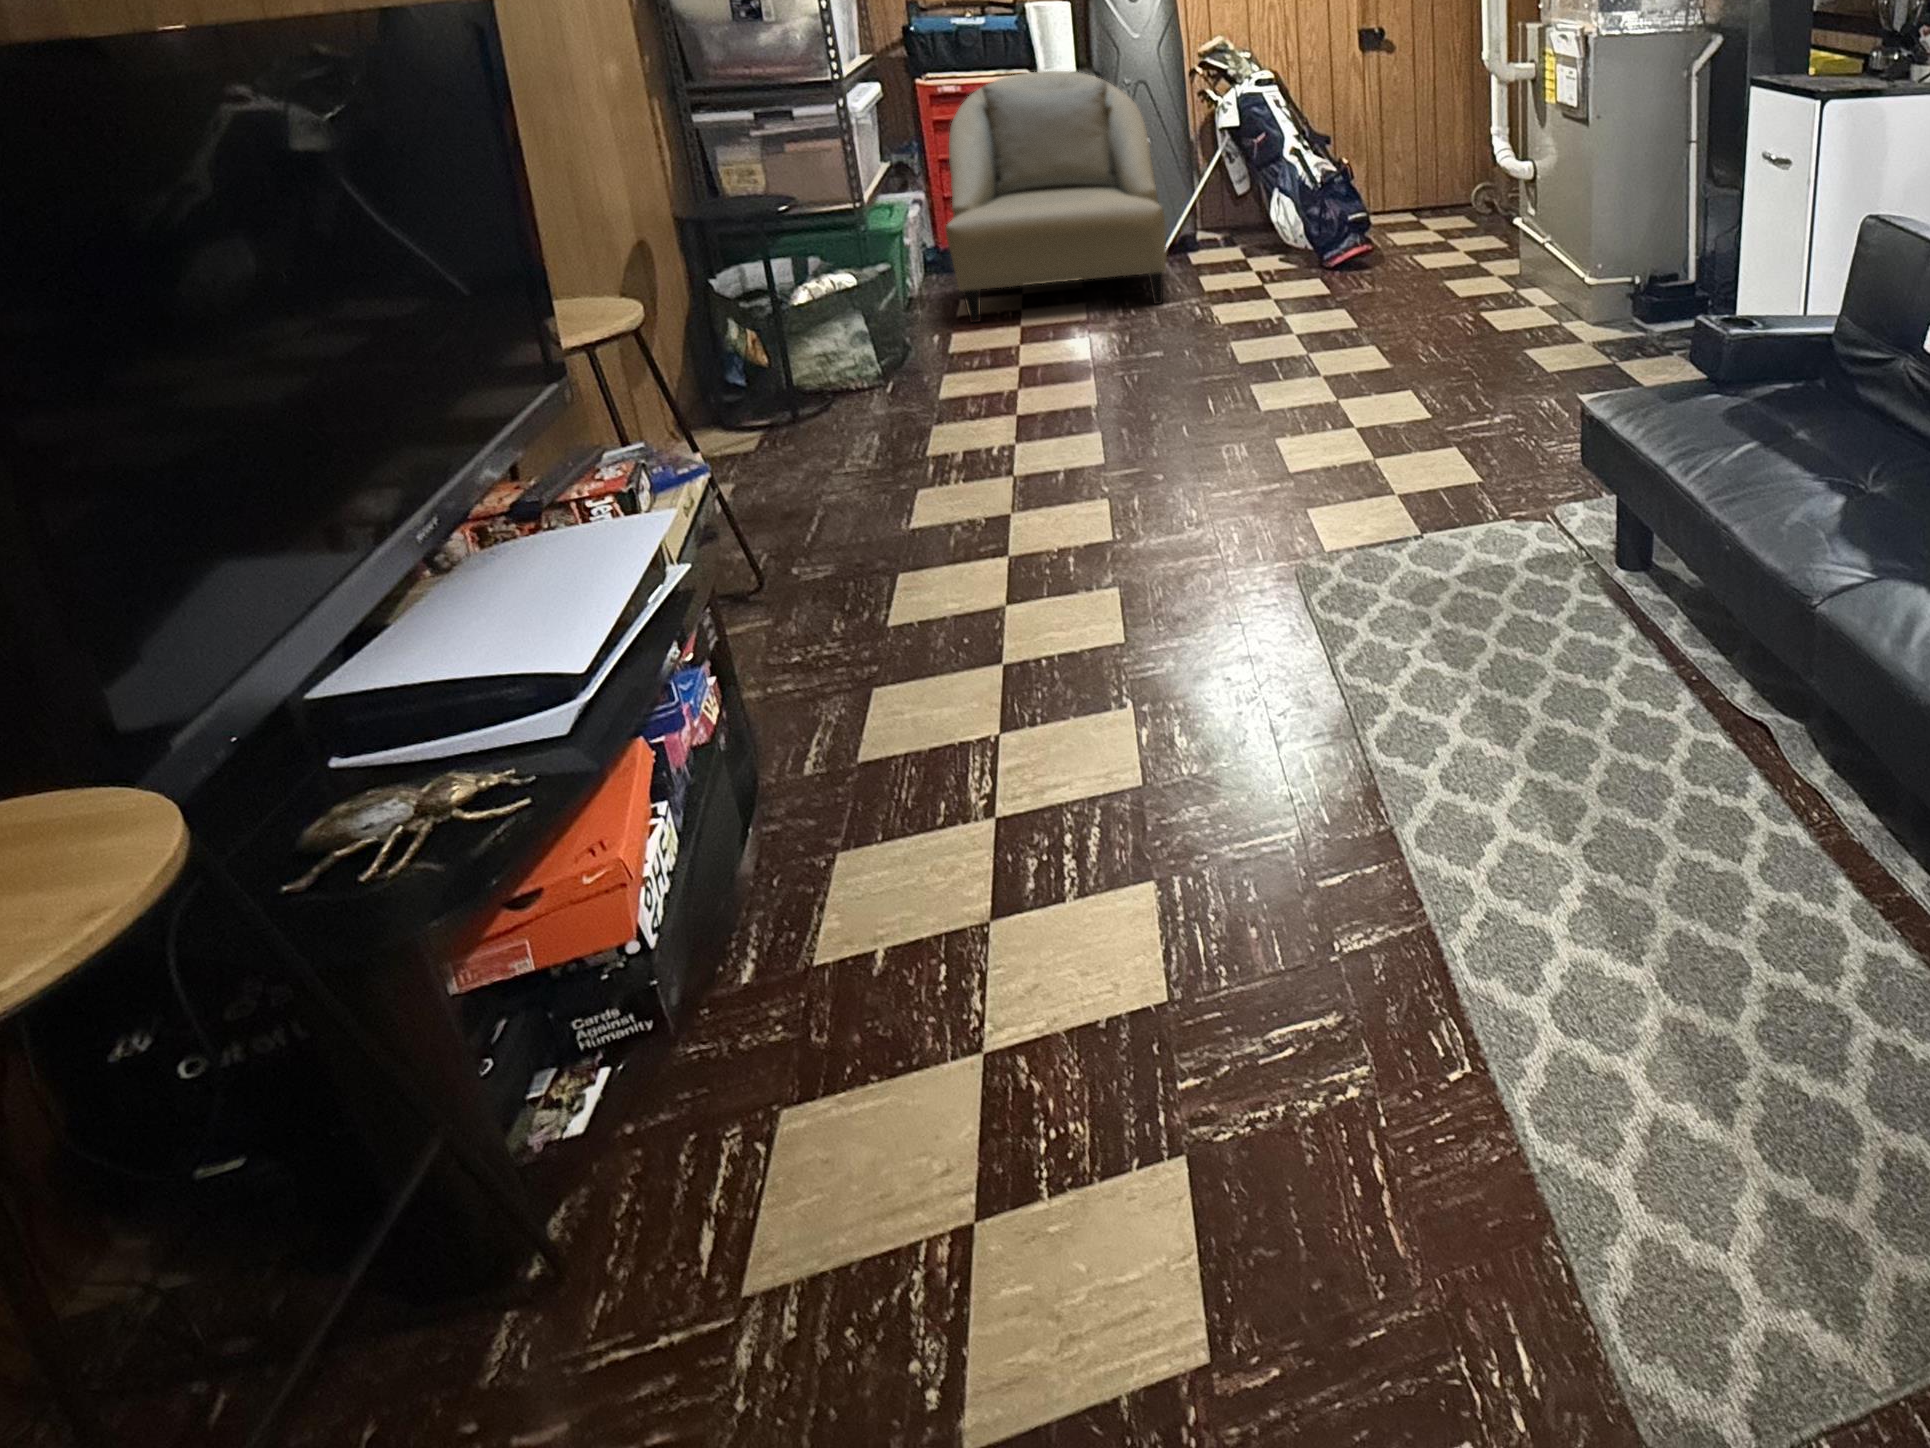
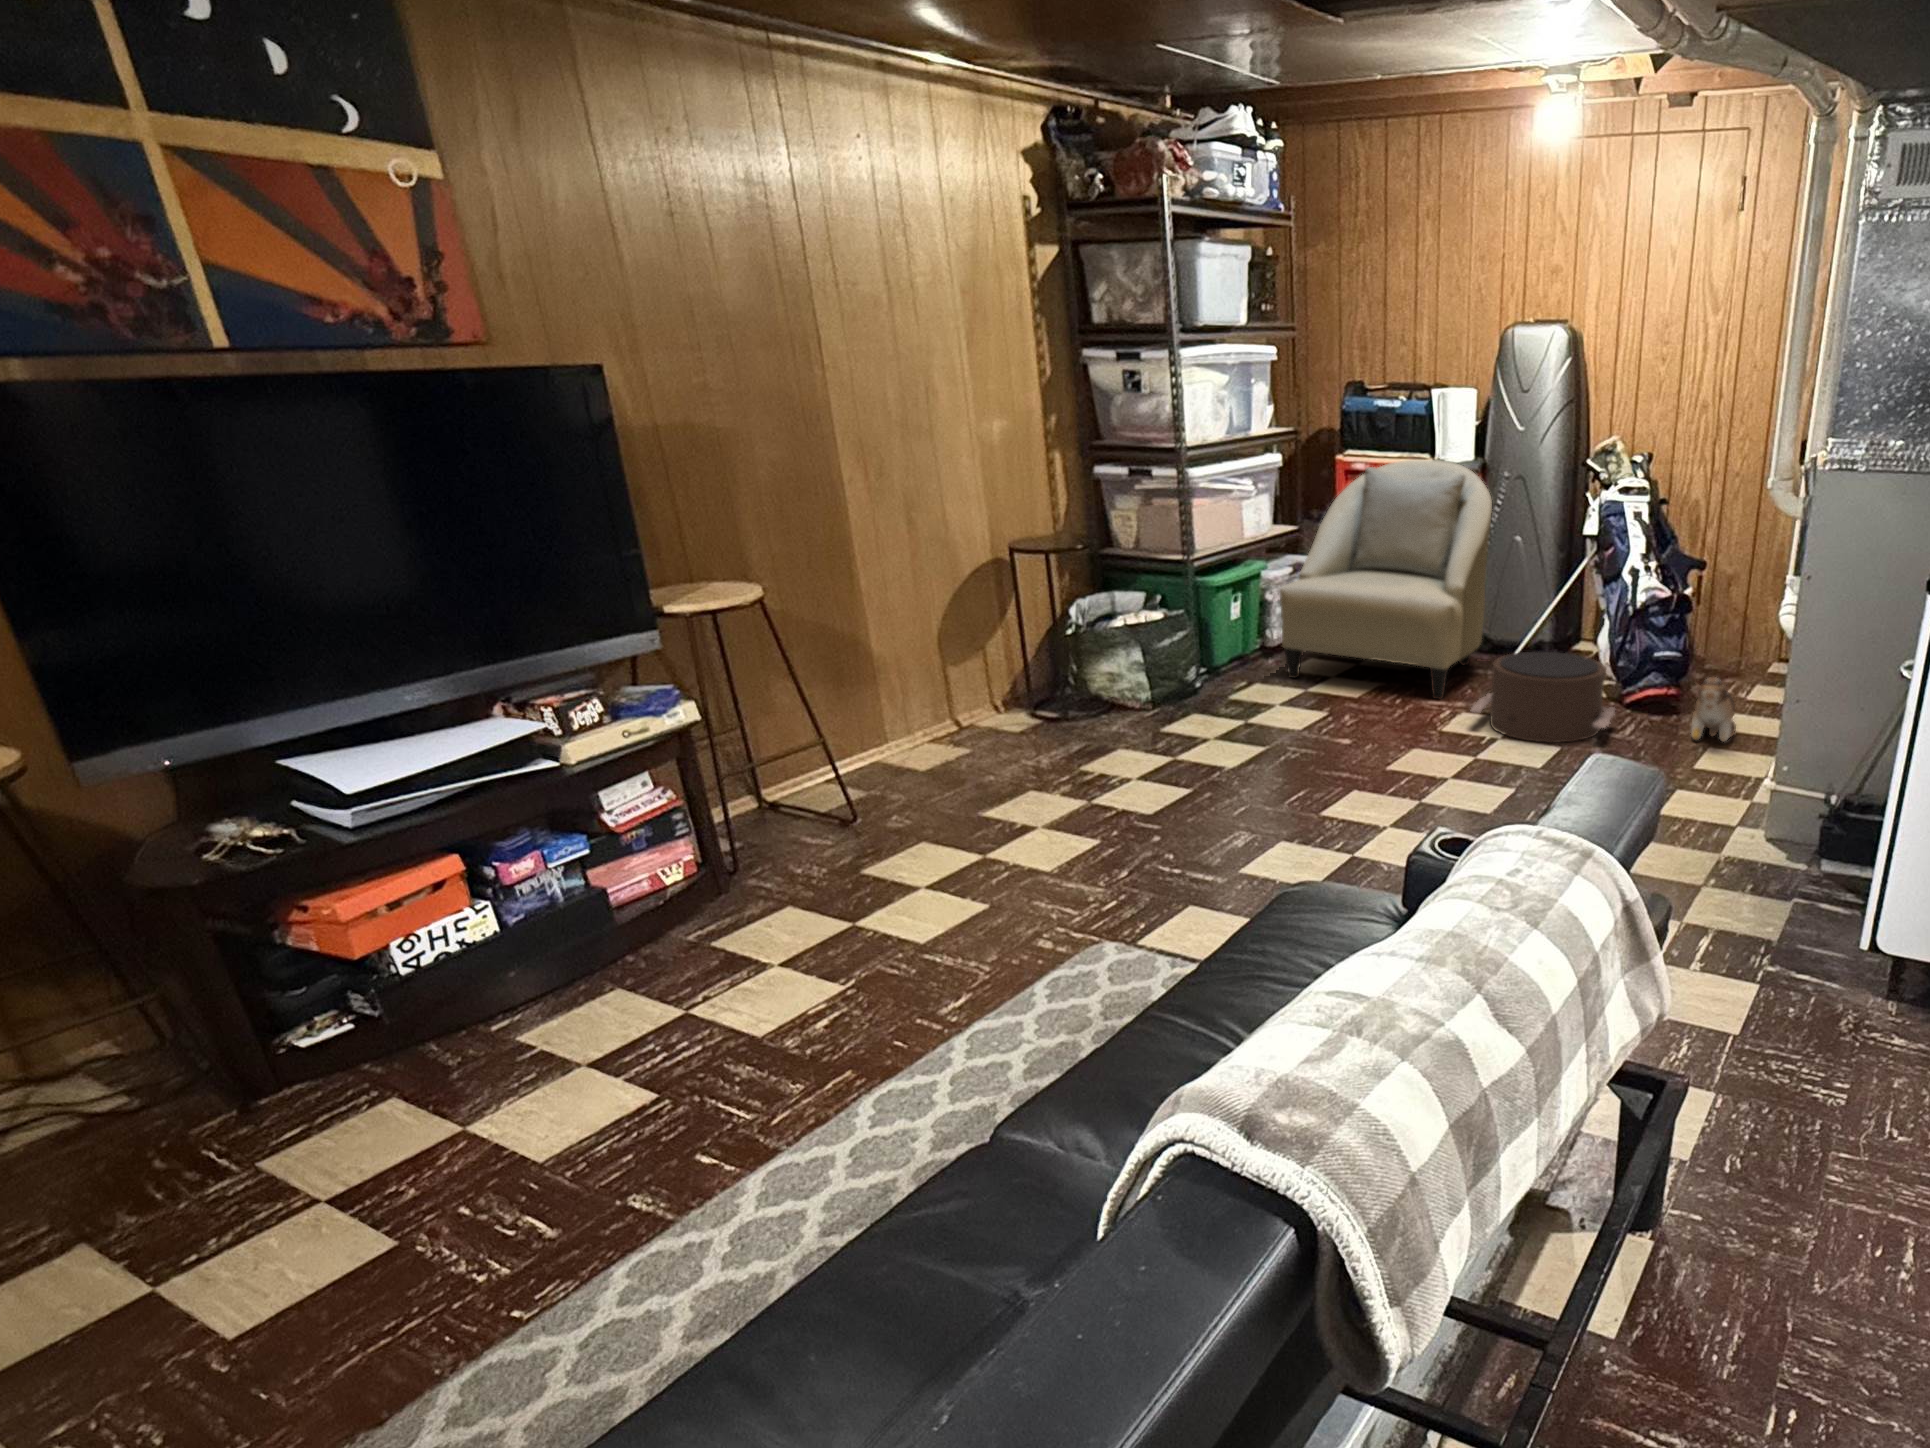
plush toy: none [1405,223,1447,281] -> present [1691,677,1736,741]
pouf: none [1223,231,1365,316] -> present [1470,652,1615,743]

